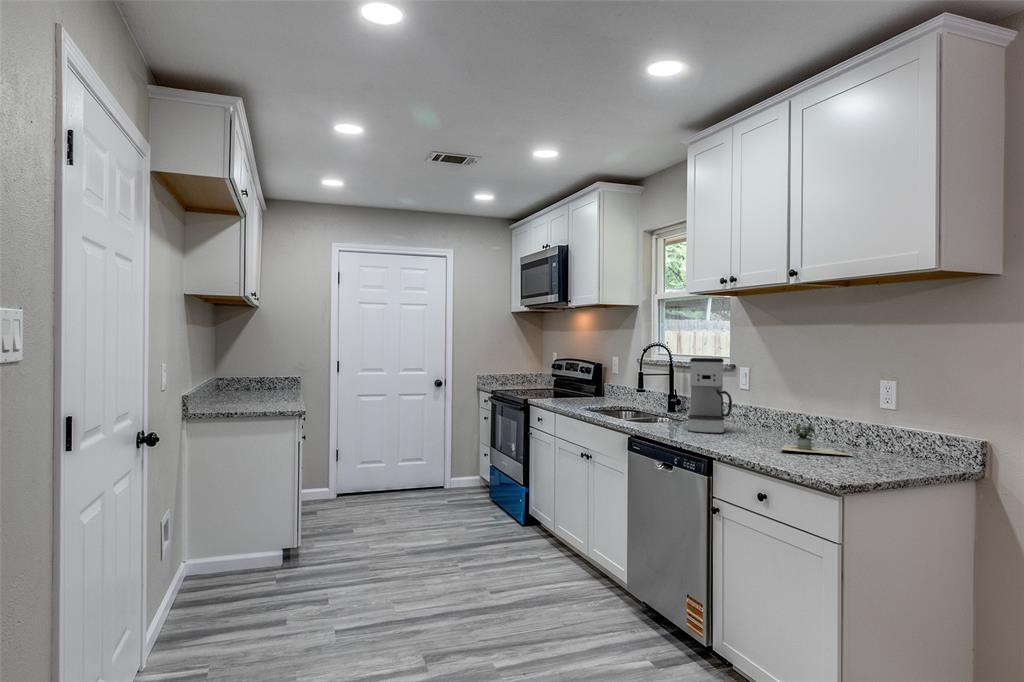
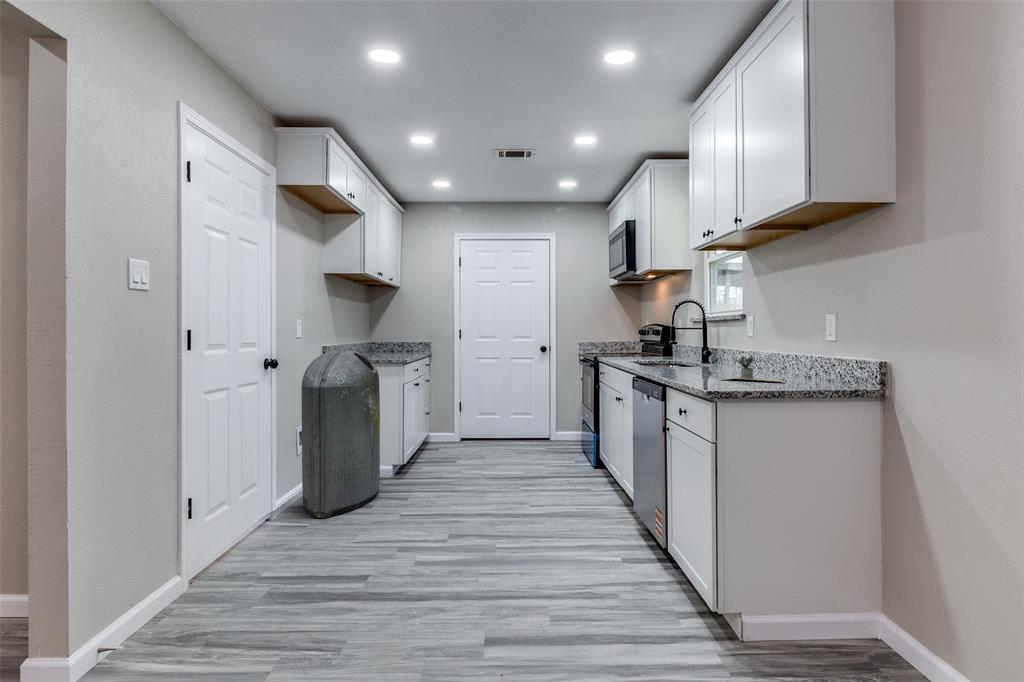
coffee maker: present [688,358,732,434] -> none [679,306,720,372]
trash can: none [174,405,285,659] -> present [301,351,380,518]

